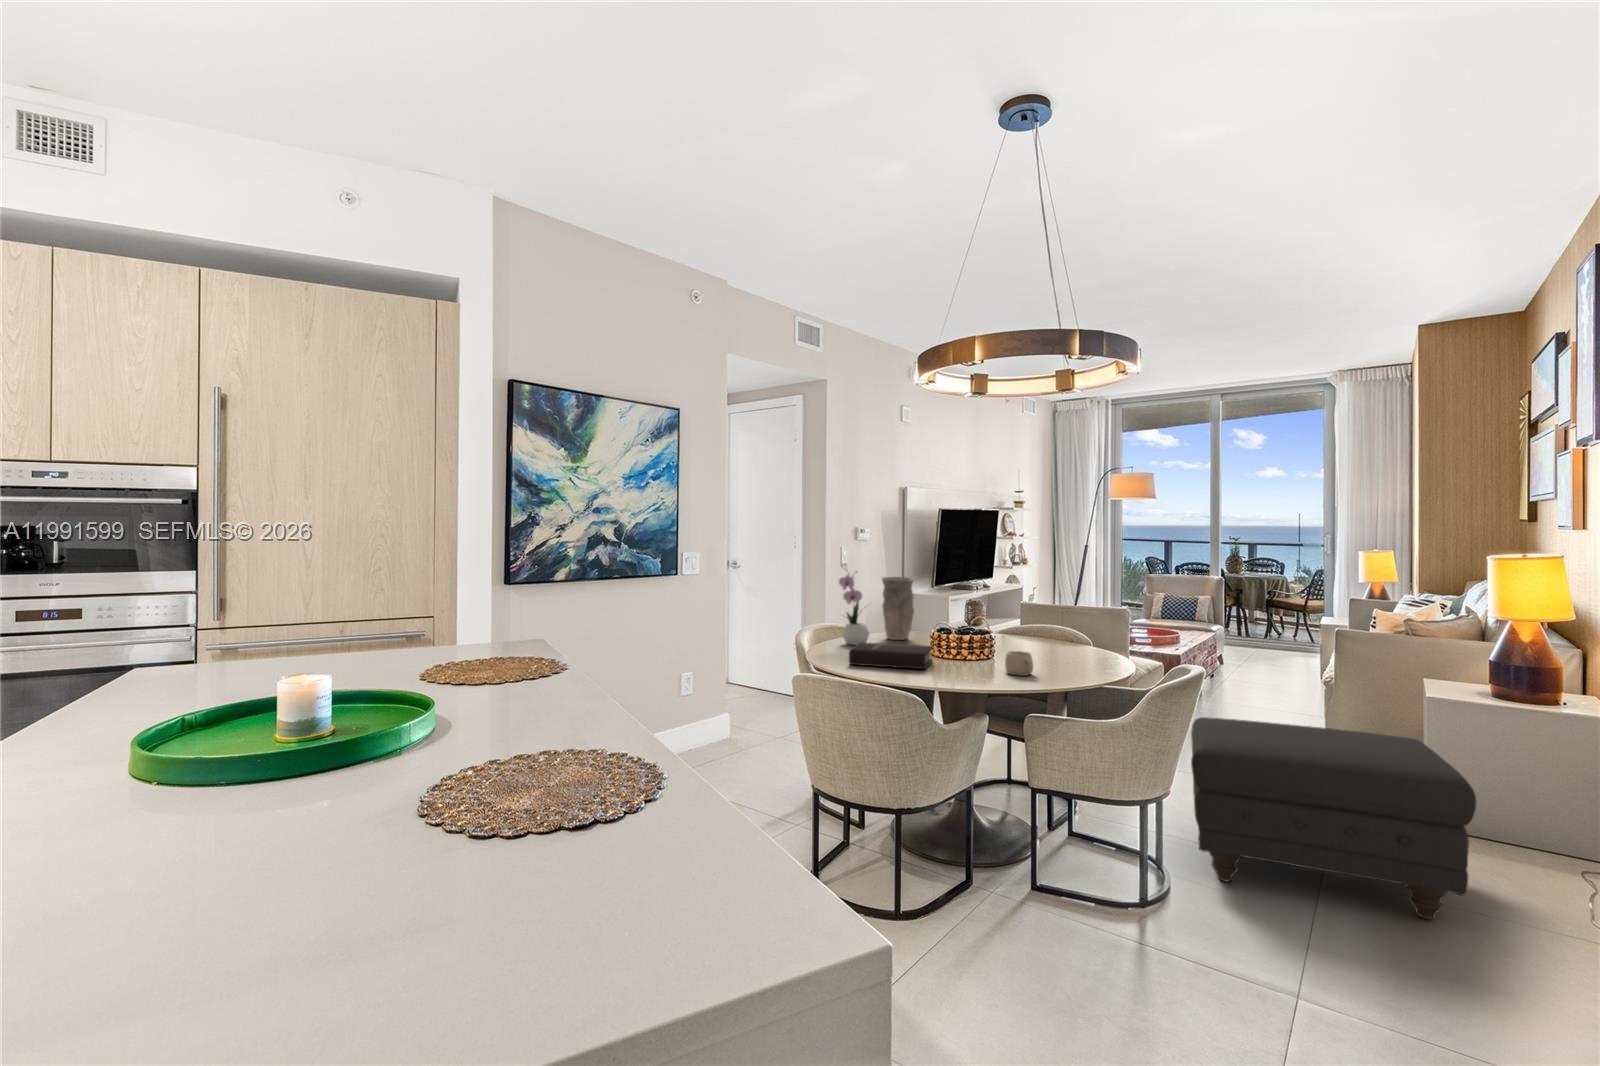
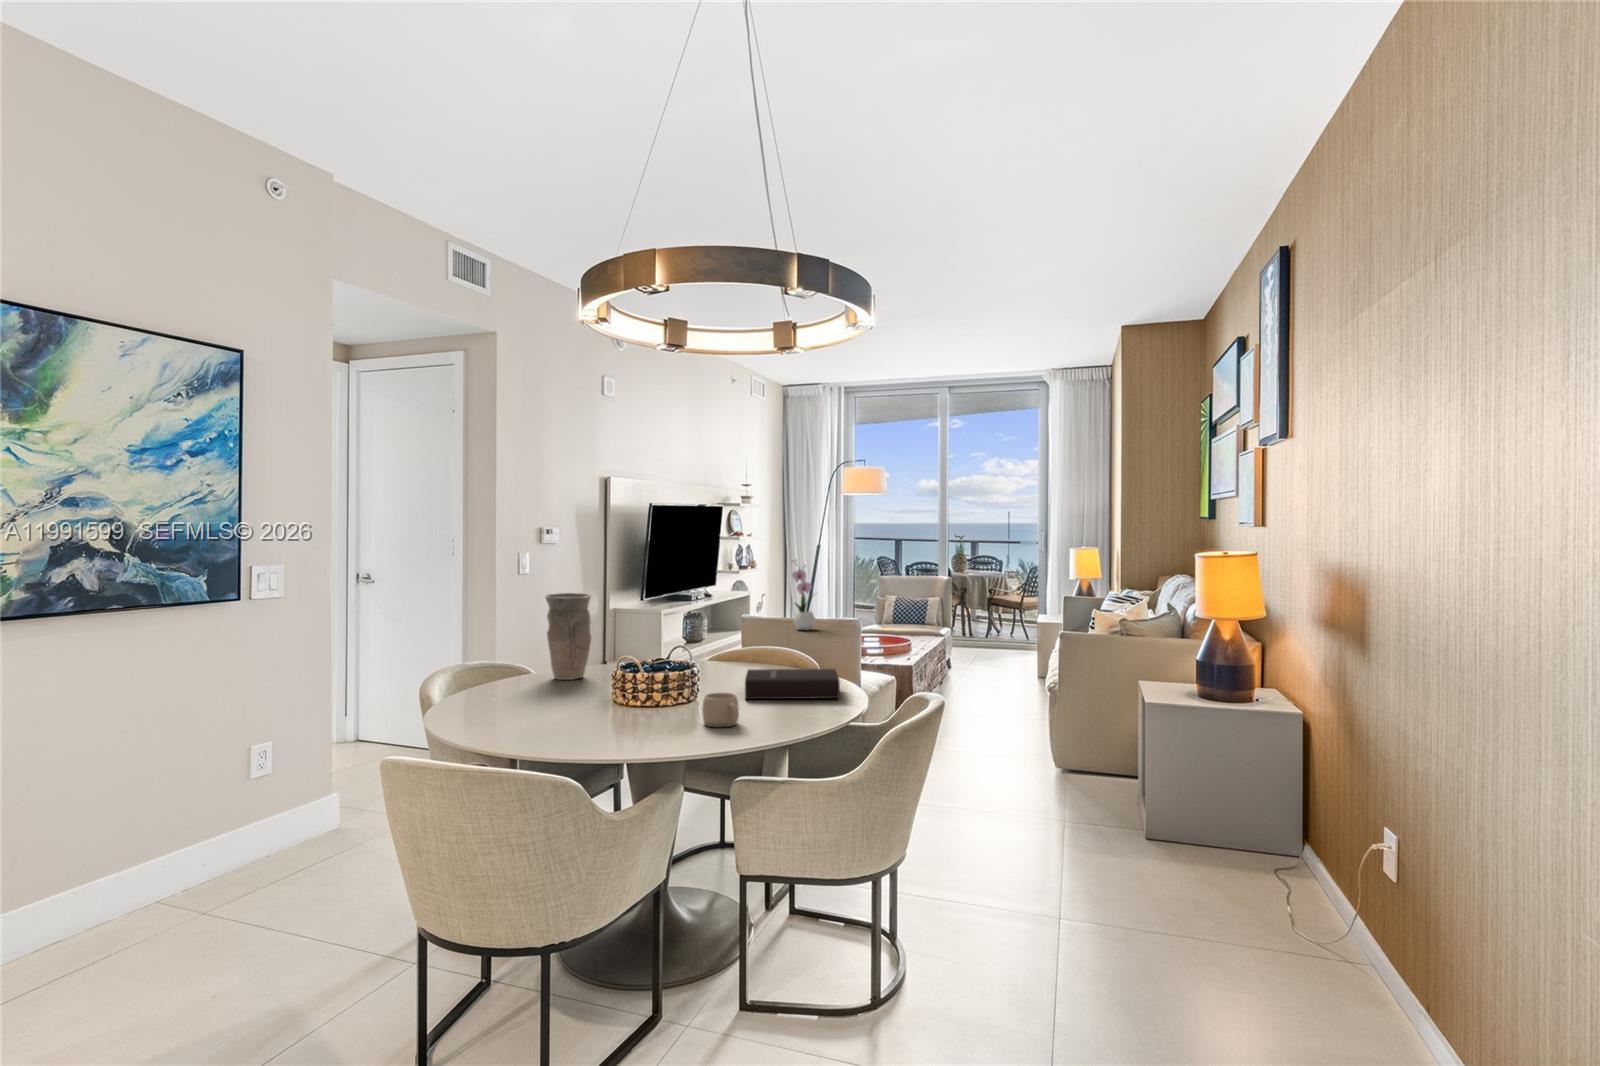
flower arrangement: present [839,565,869,645] -> present [792,561,816,630]
book: present [849,642,933,669] -> present [745,669,840,699]
ottoman: present [1191,717,1476,919] -> none [928,750,1219,969]

